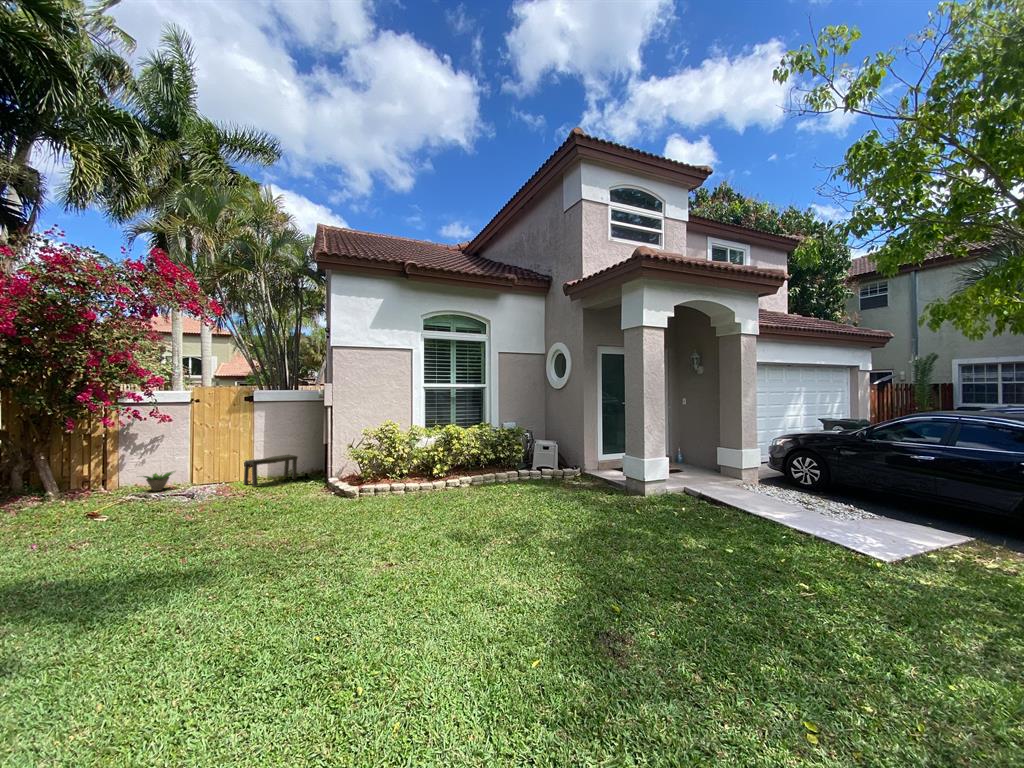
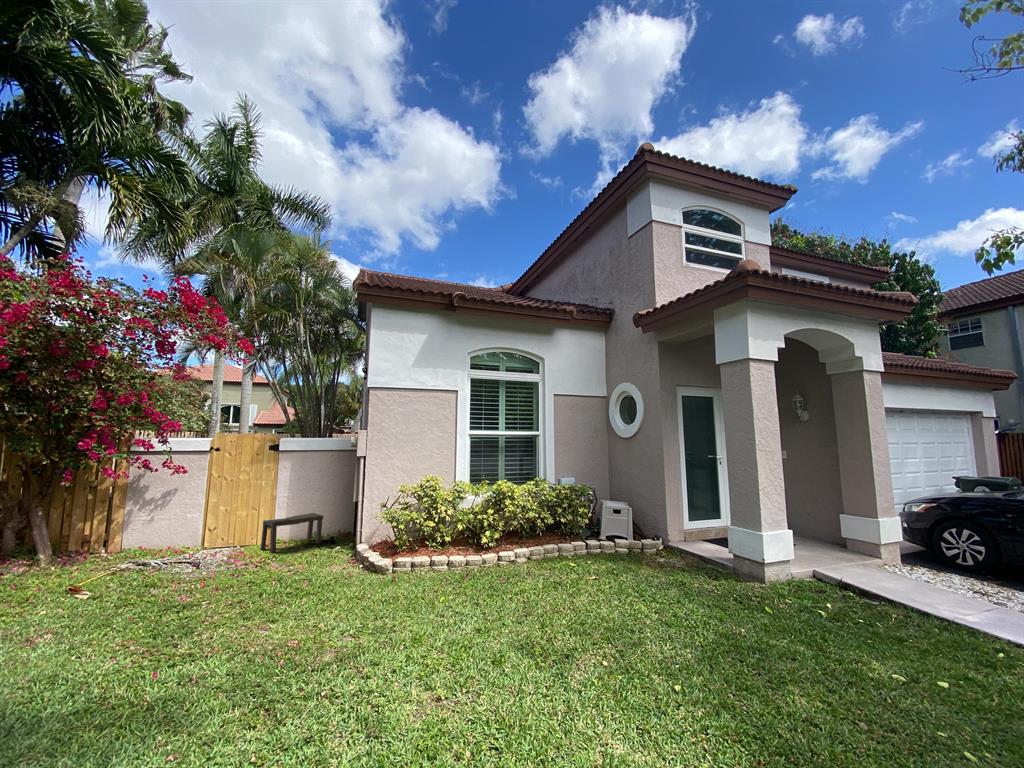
decorative plant: present [143,472,173,491] -> none [140,532,186,556]

